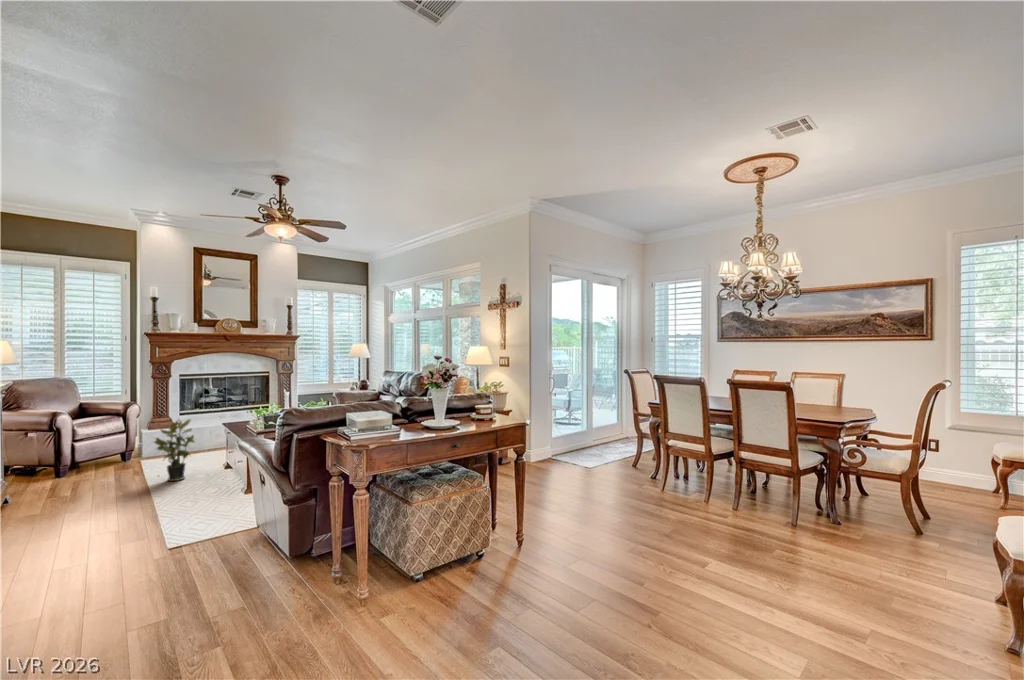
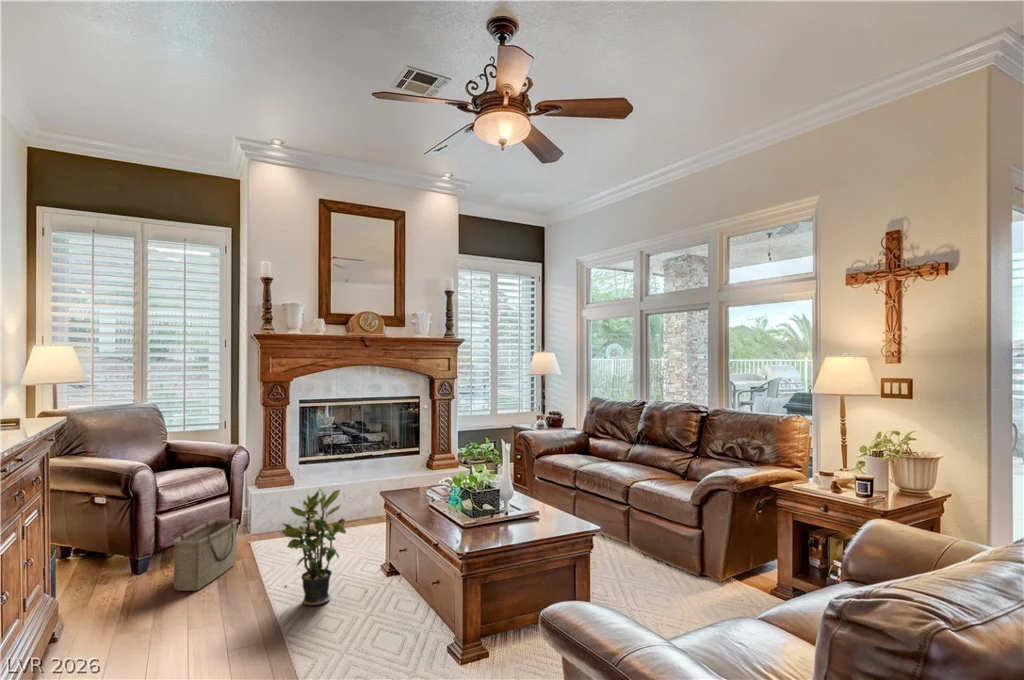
basket: none [85,443,131,481] -> present [172,519,238,591]

